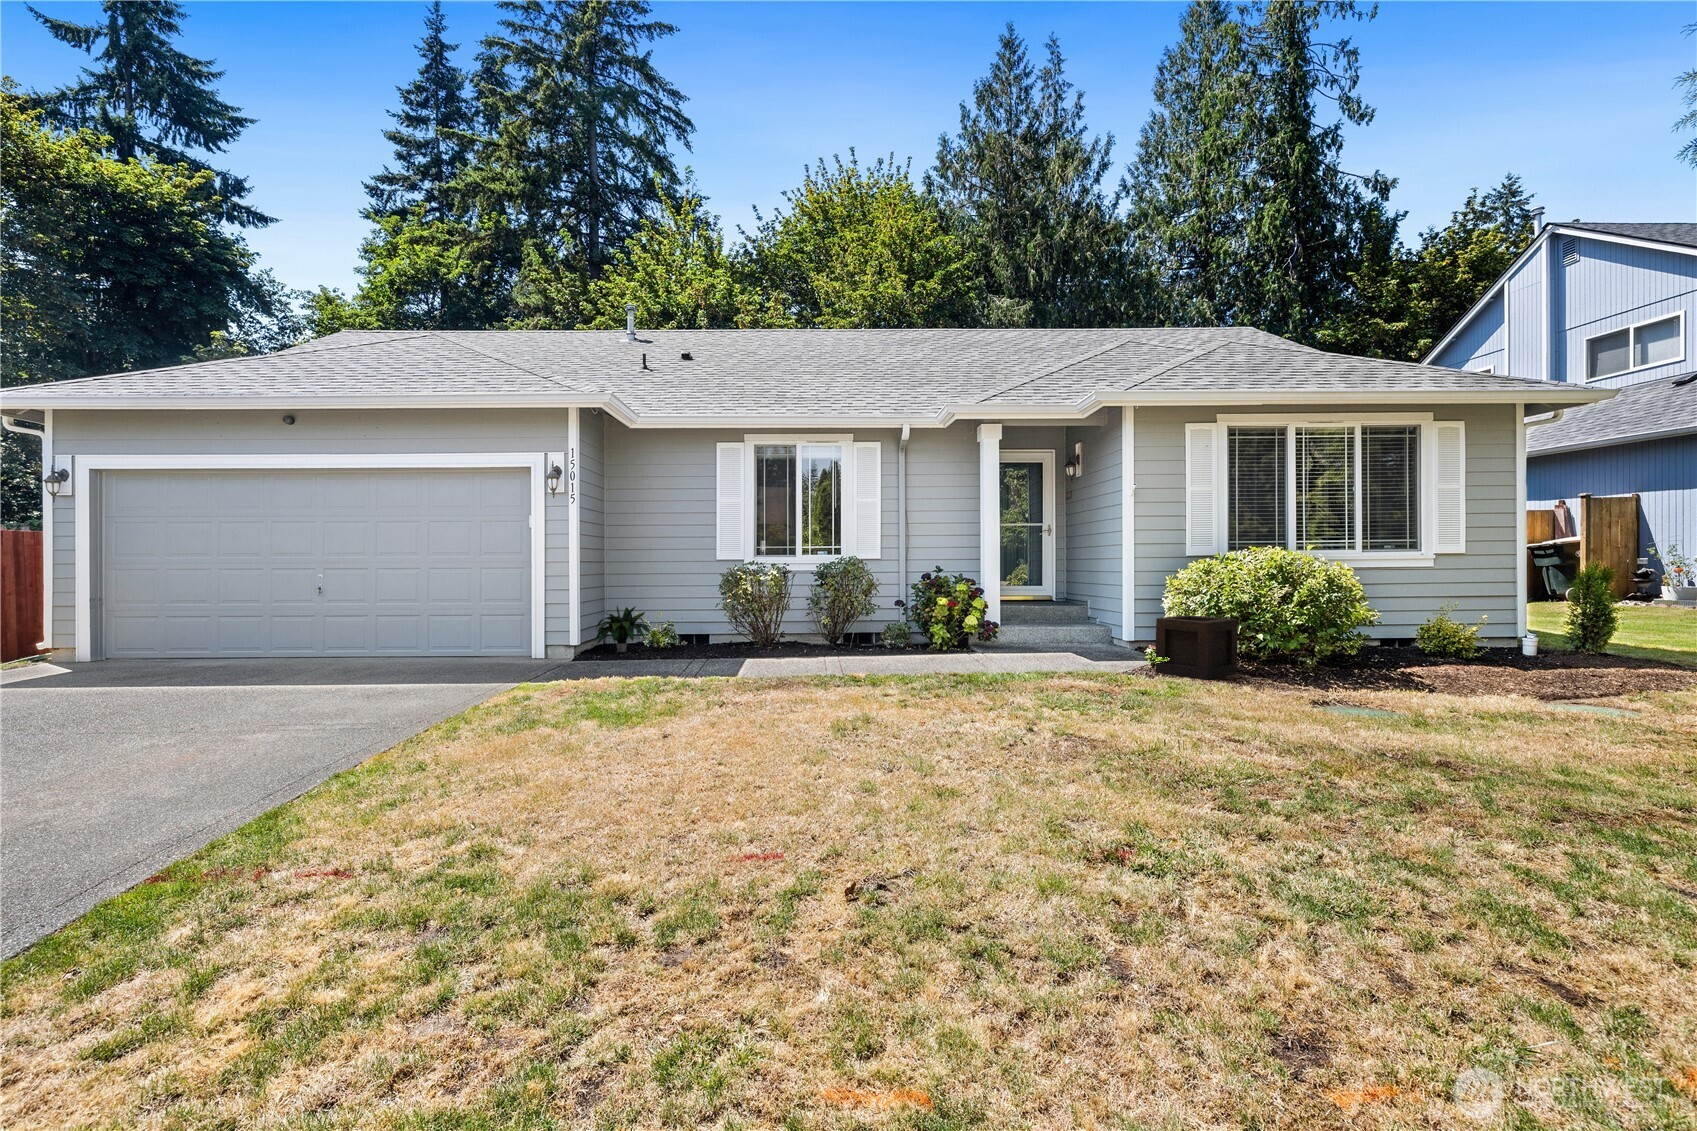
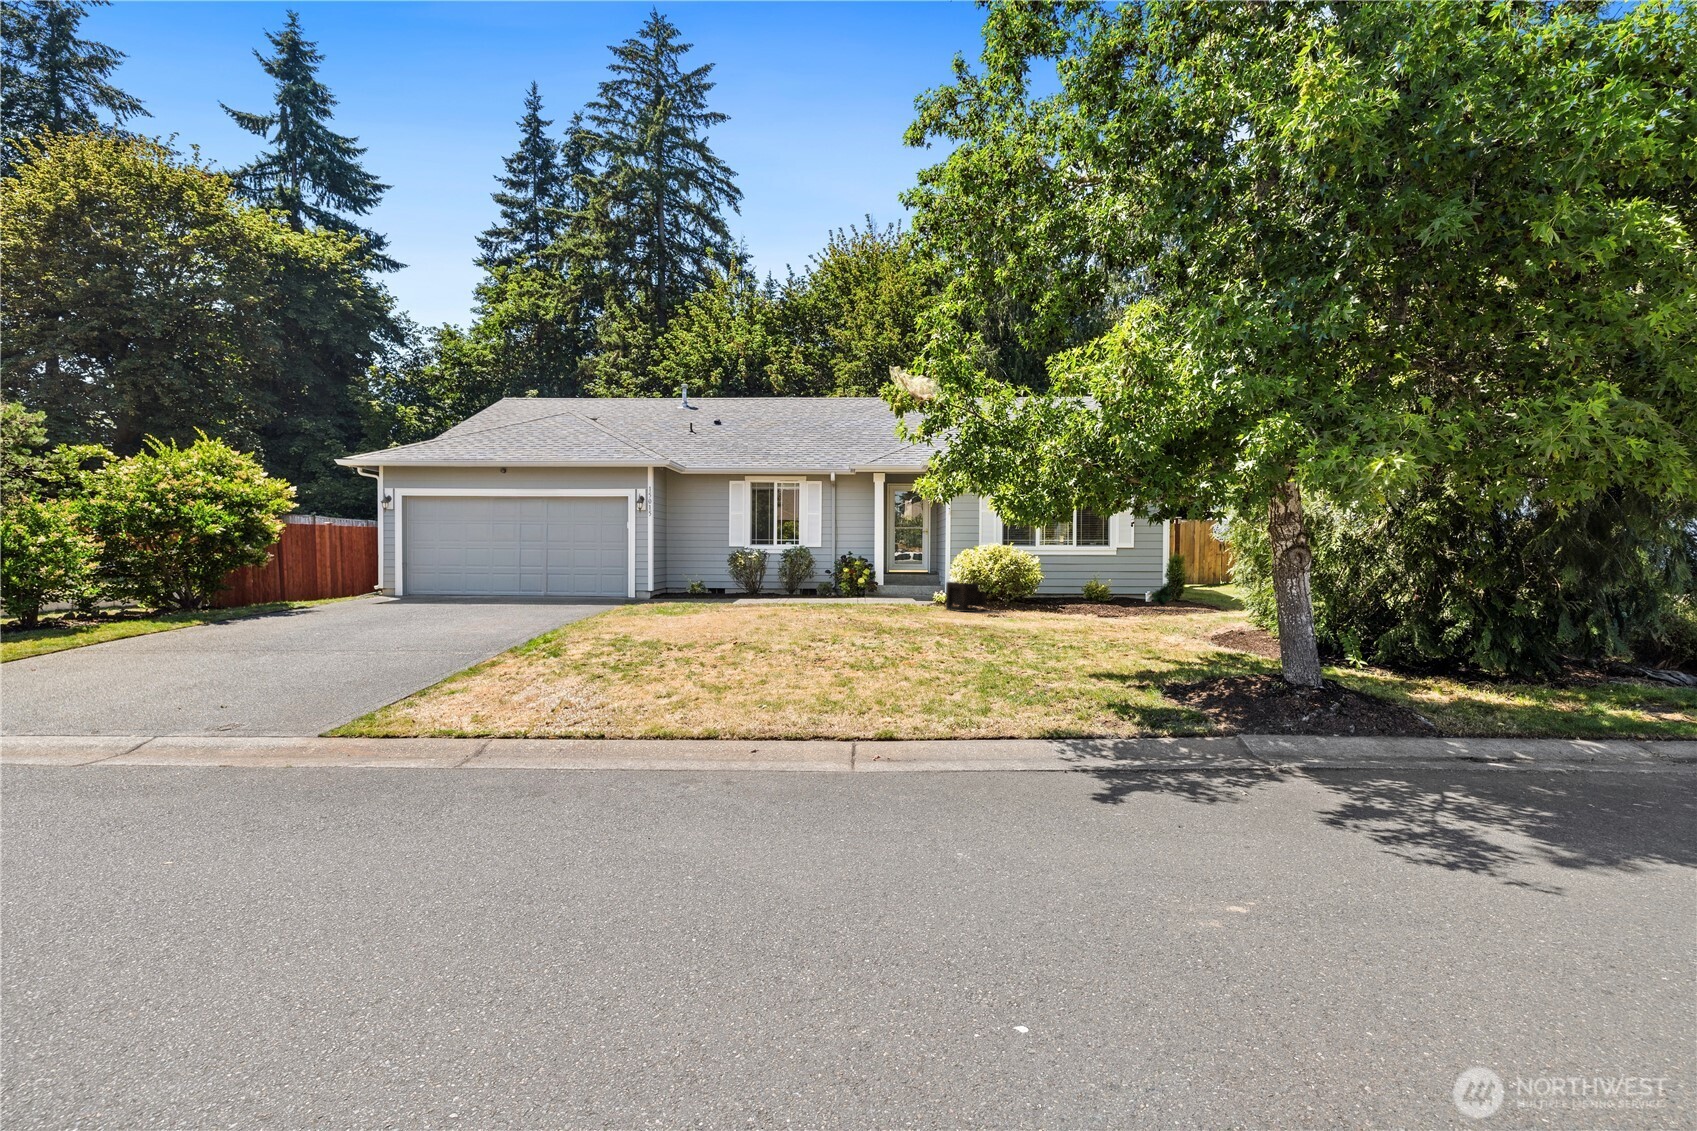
potted plant: present [595,606,651,652] -> present [1147,584,1172,611]

